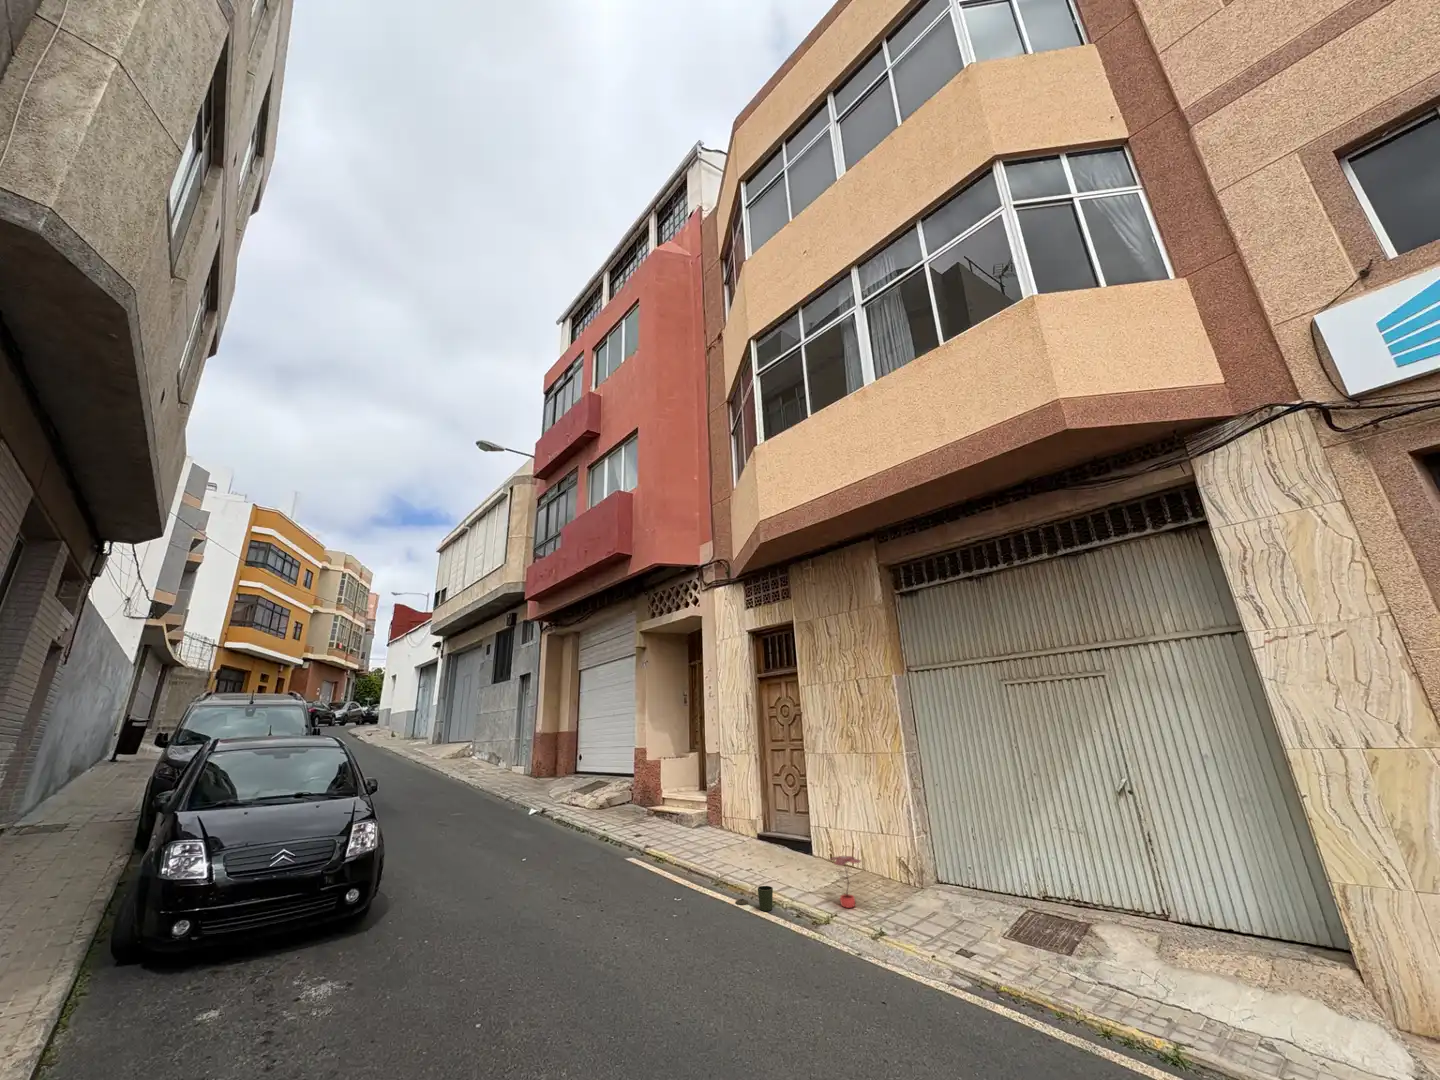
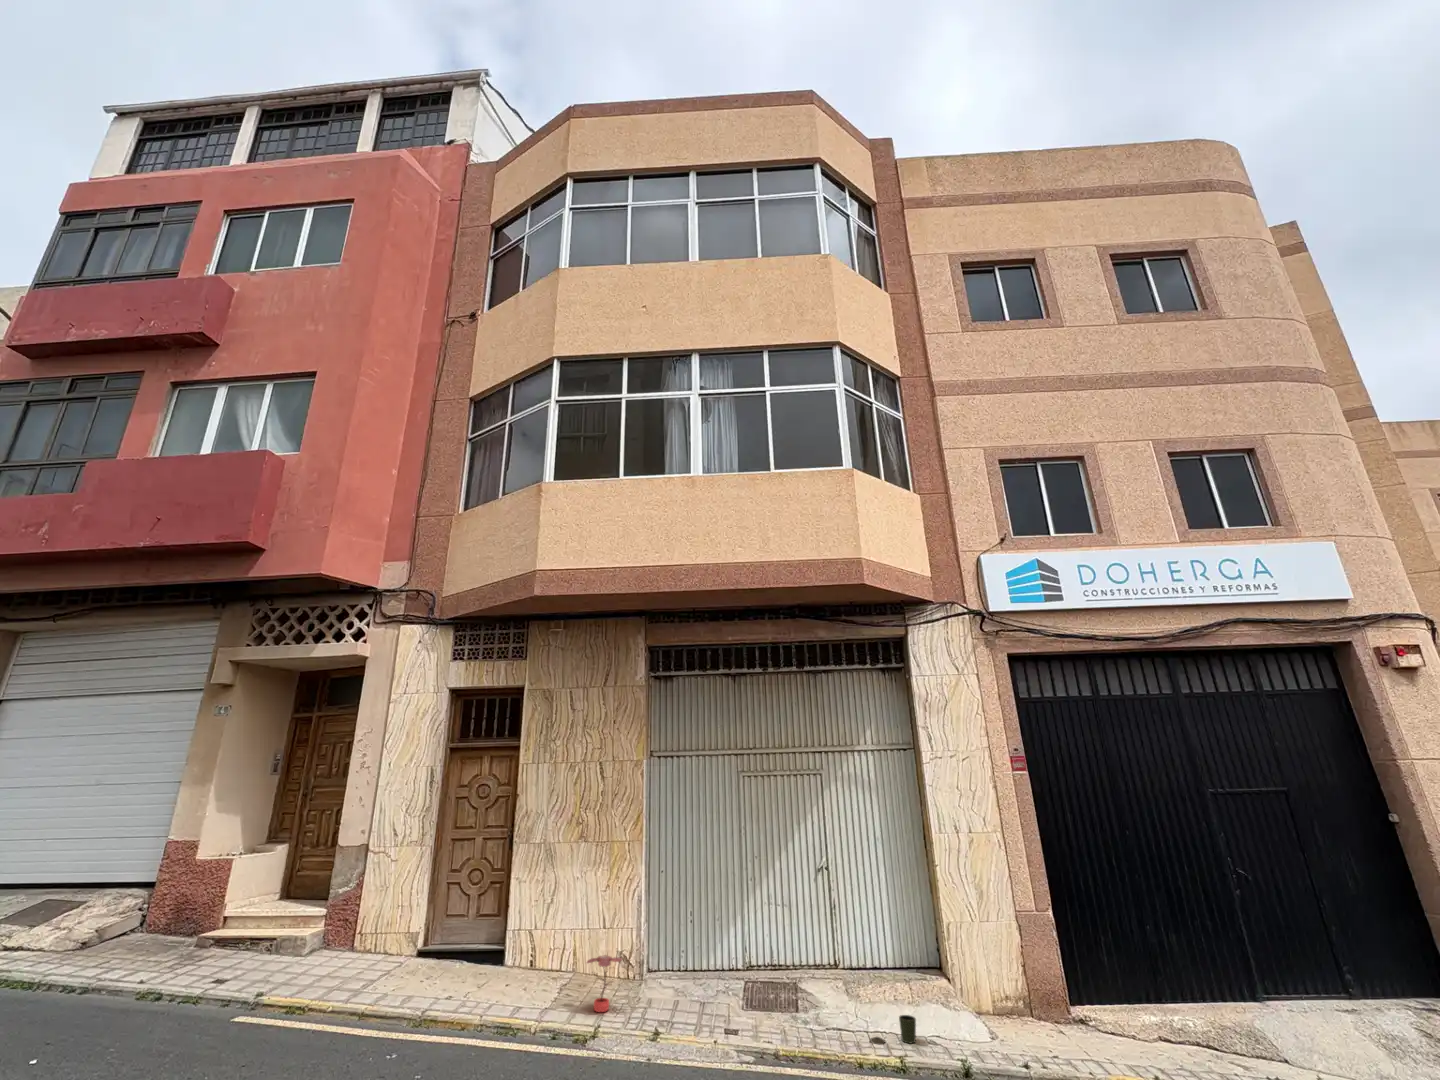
trash can: present [735,886,773,911] -> present [871,1015,916,1045]

